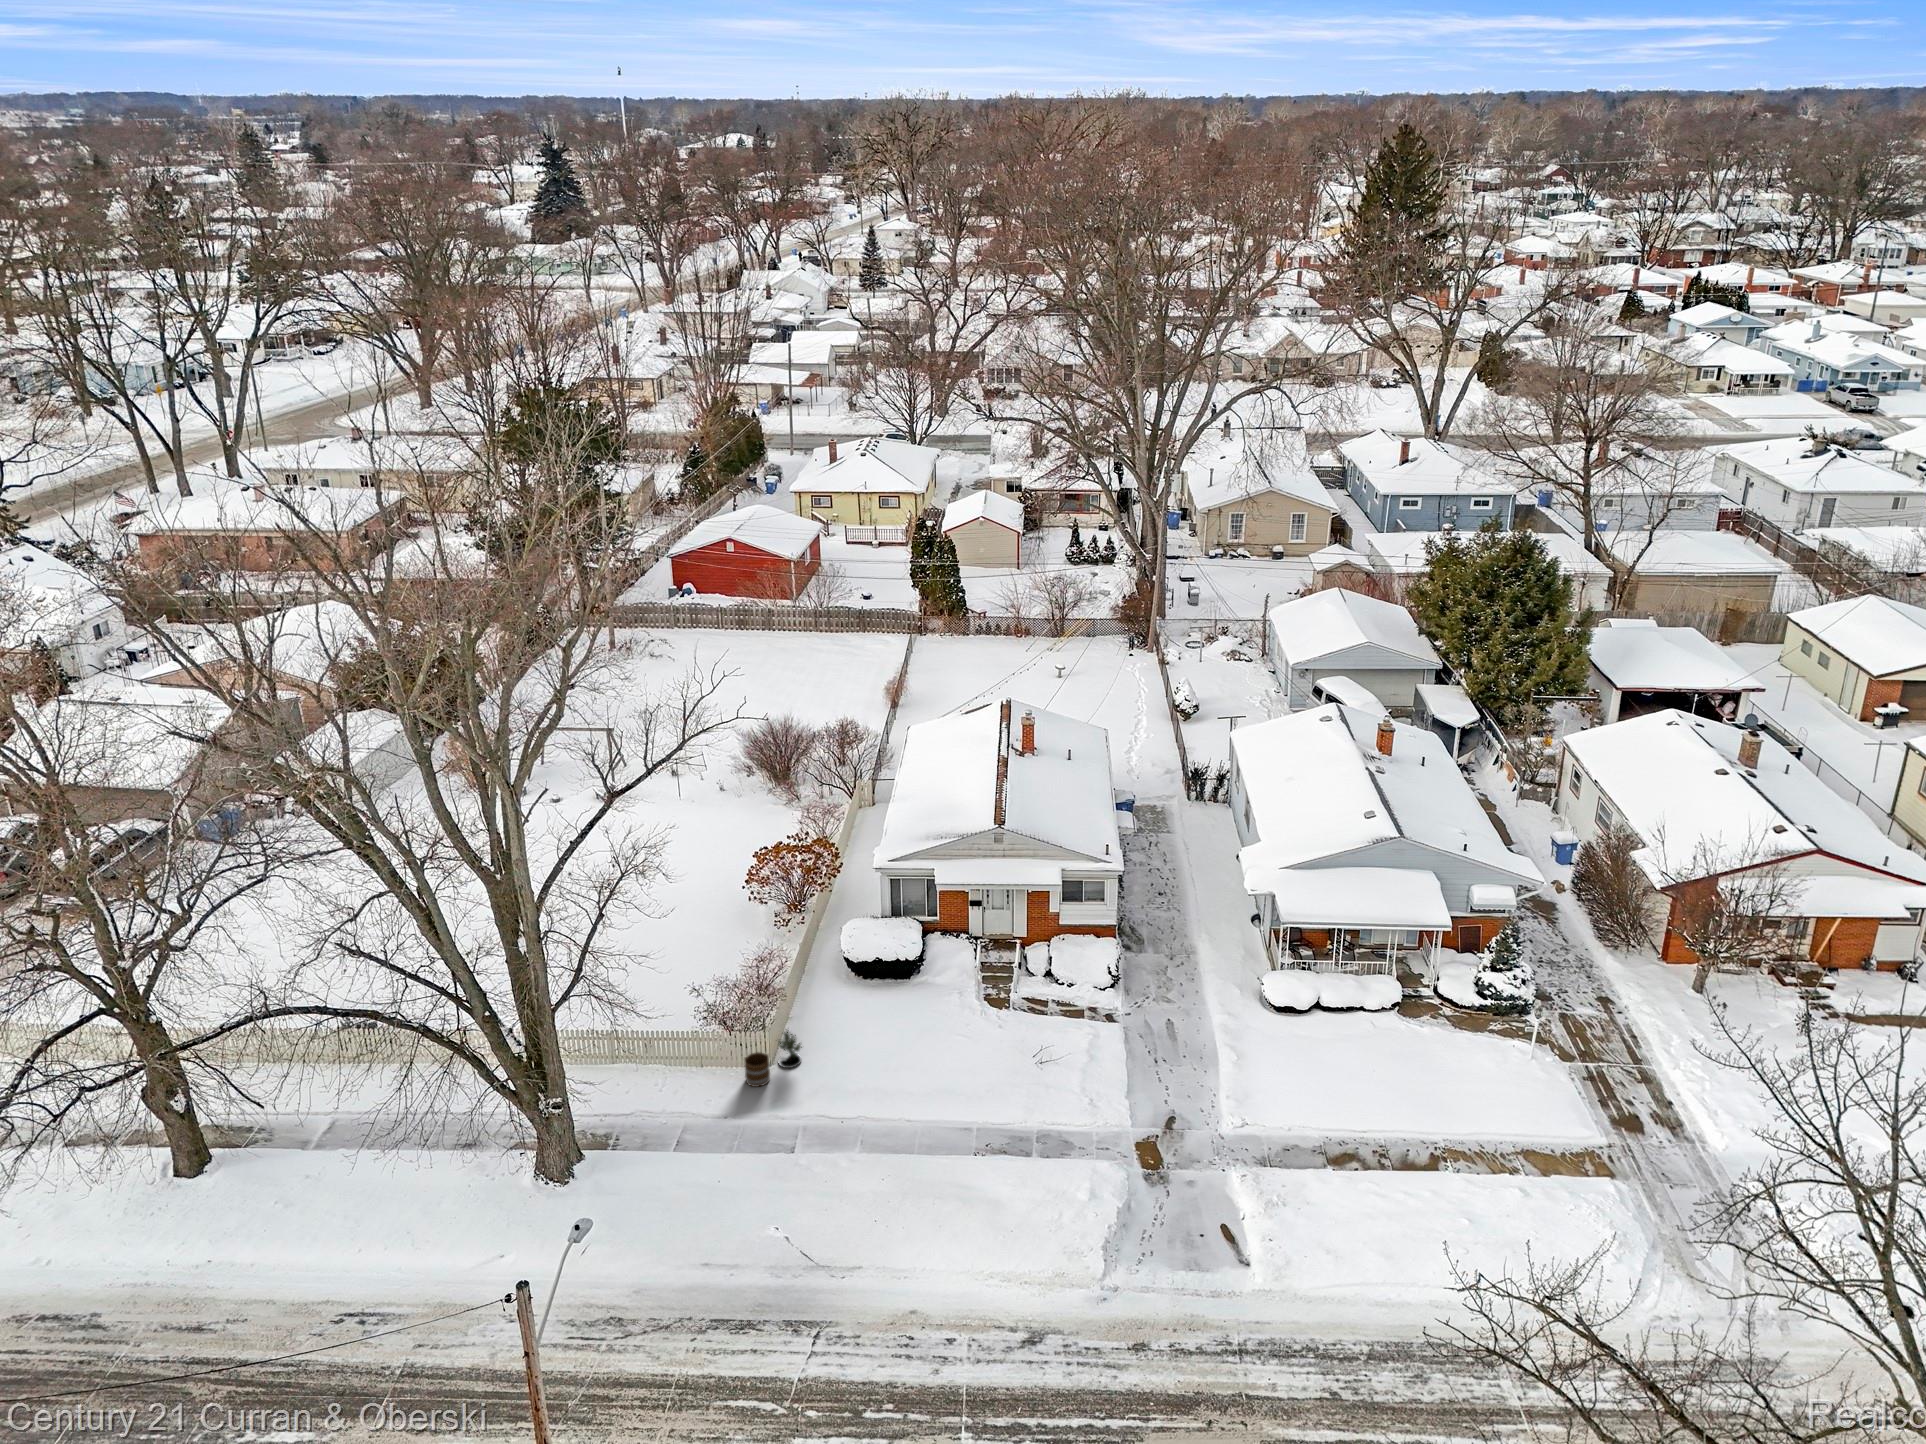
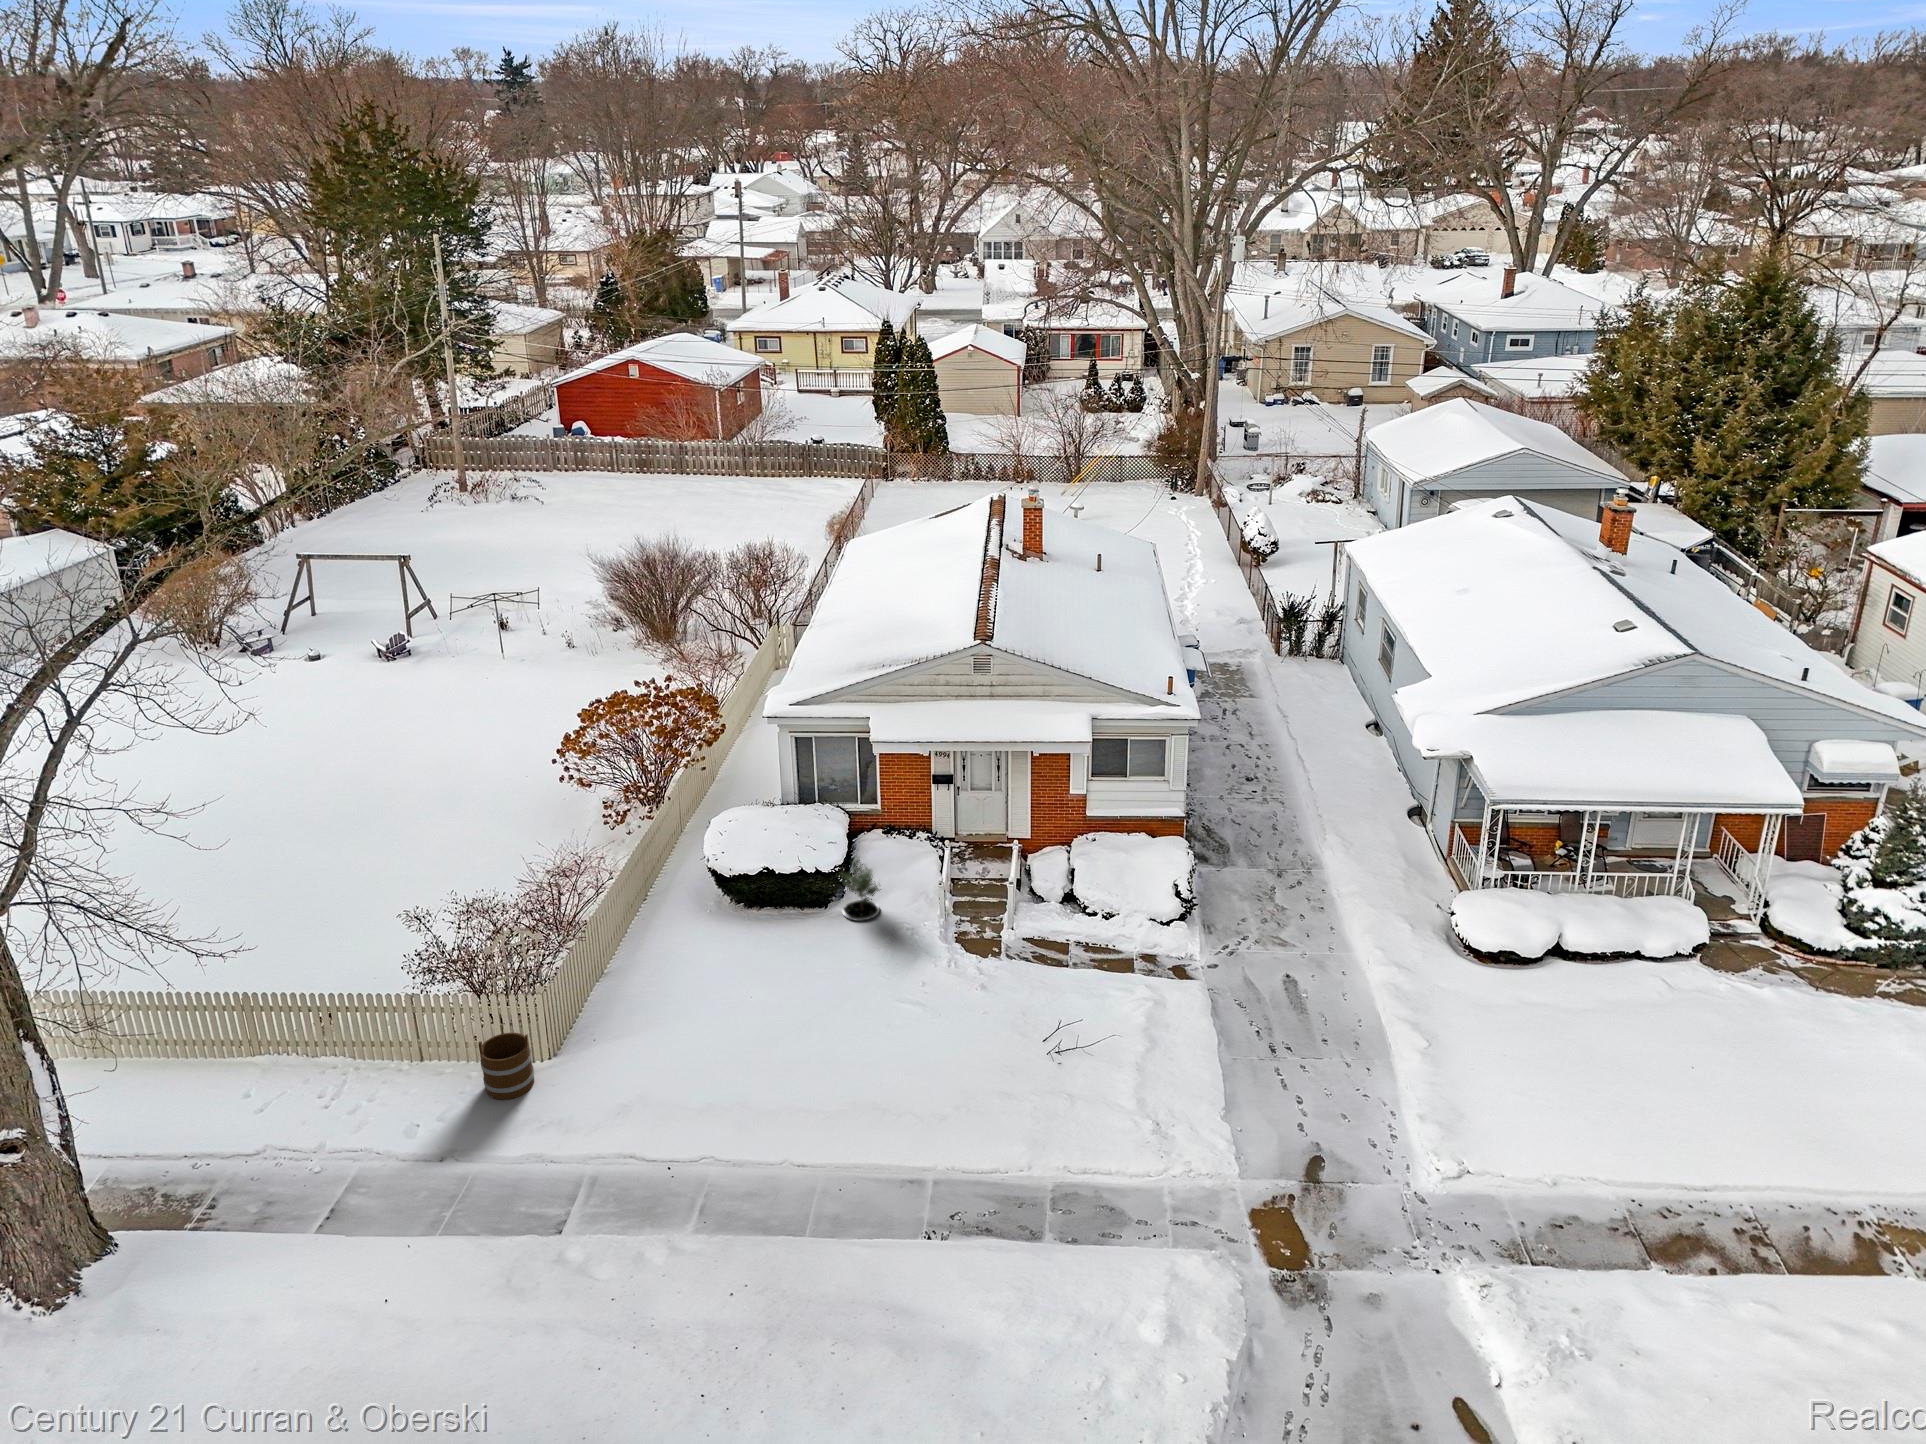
potted tree: present [778,1029,802,1068] -> present [842,859,881,921]

